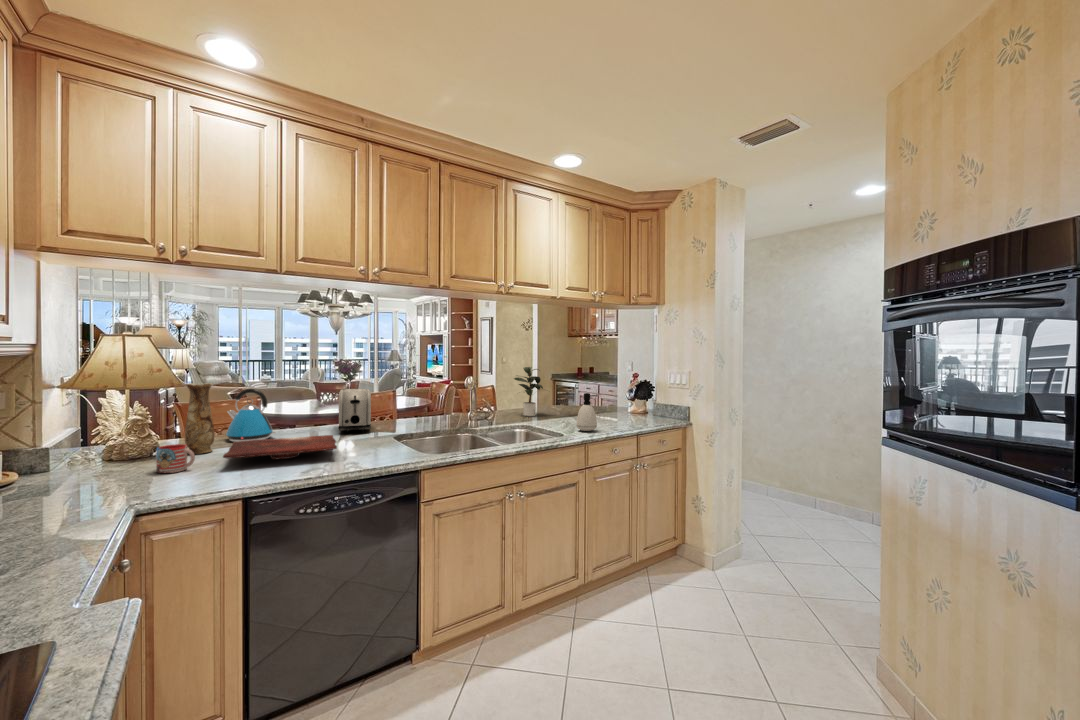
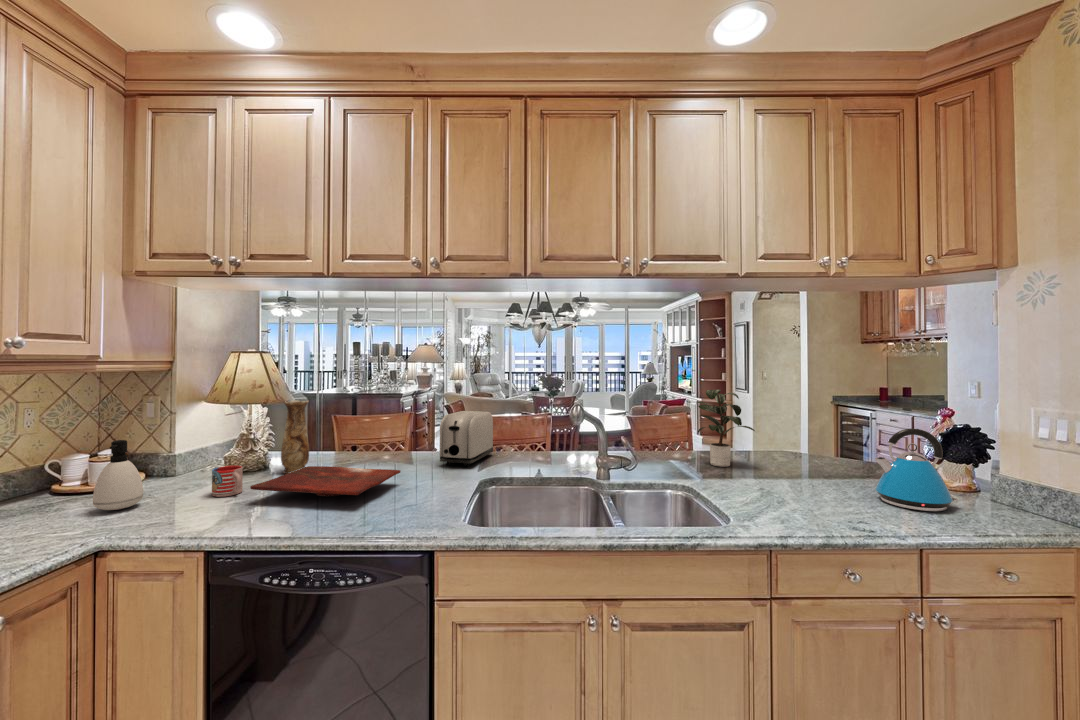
kettle: present [226,389,276,442] -> present [875,429,958,511]
soap dispenser: present [577,393,597,431] -> present [93,440,143,510]

